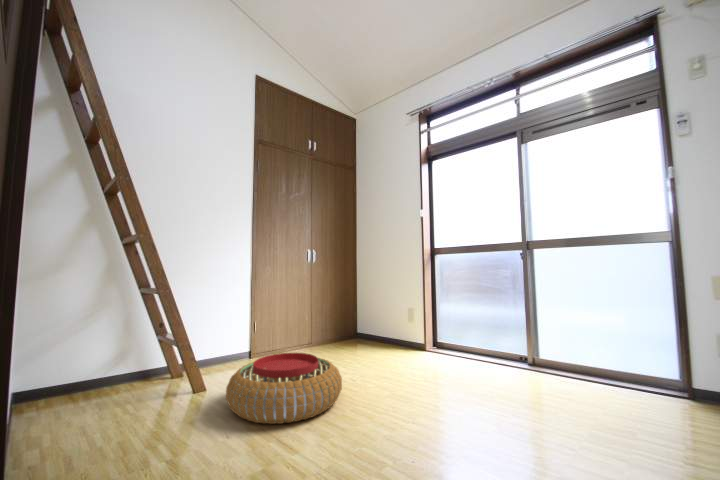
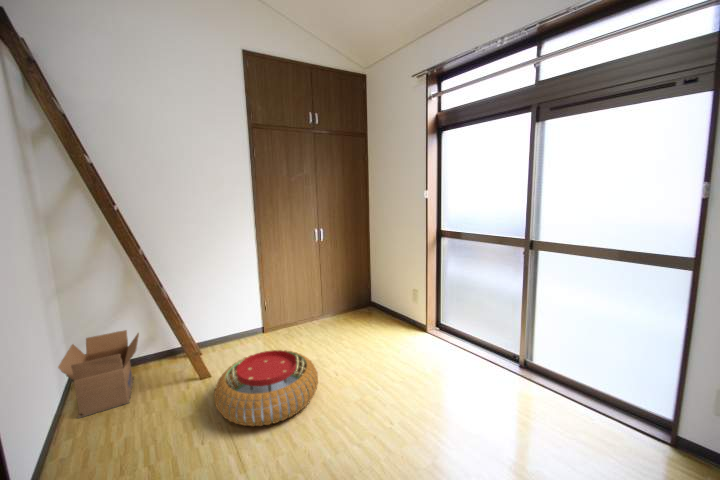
cardboard box: none [26,338,126,437] -> present [58,330,139,418]

